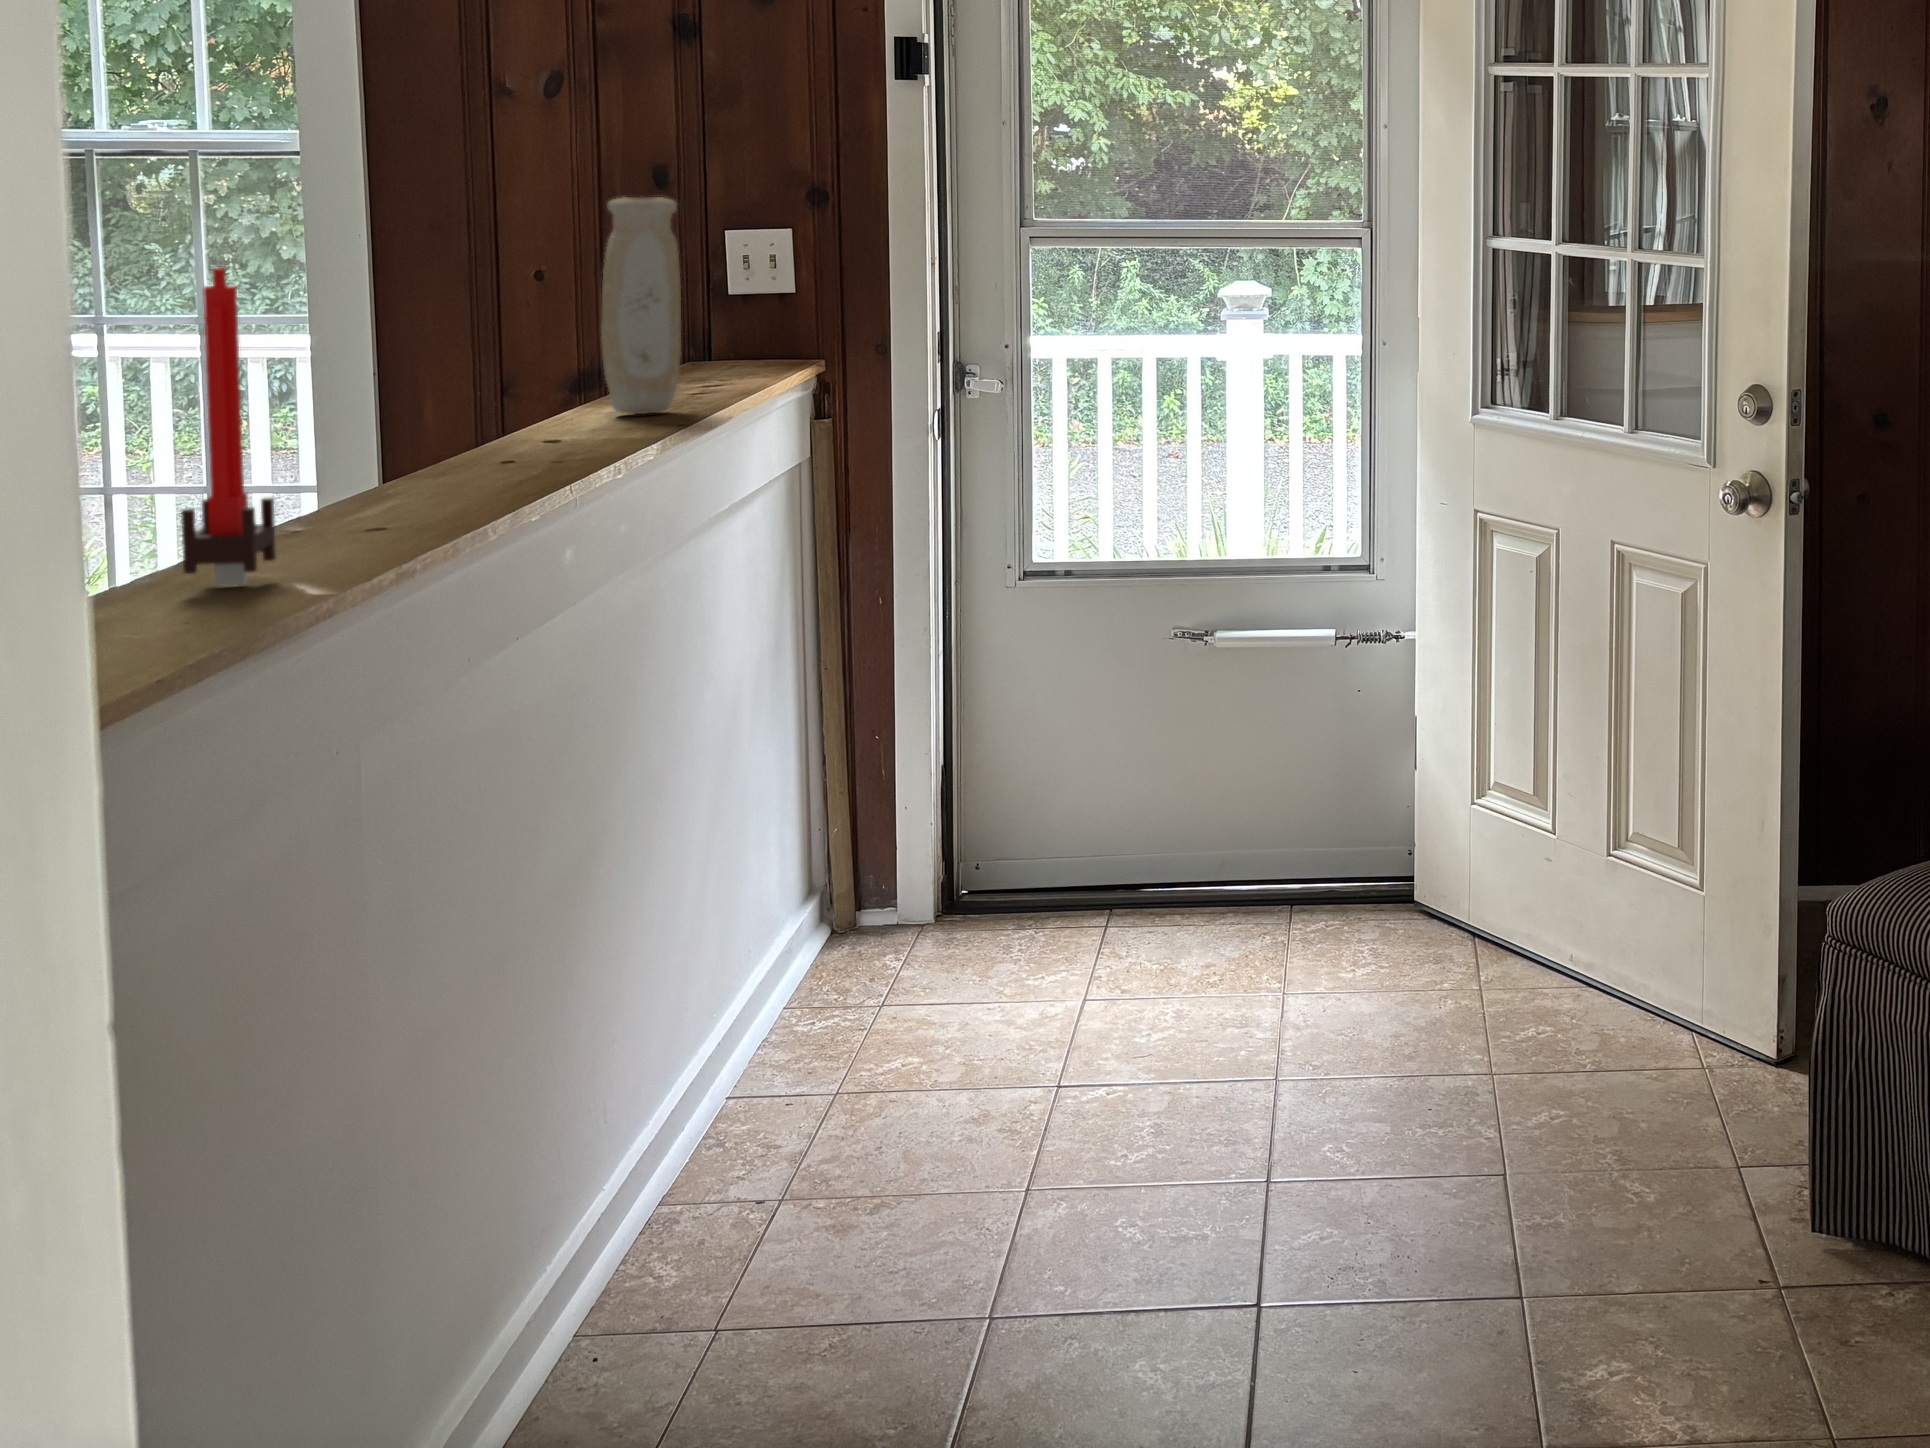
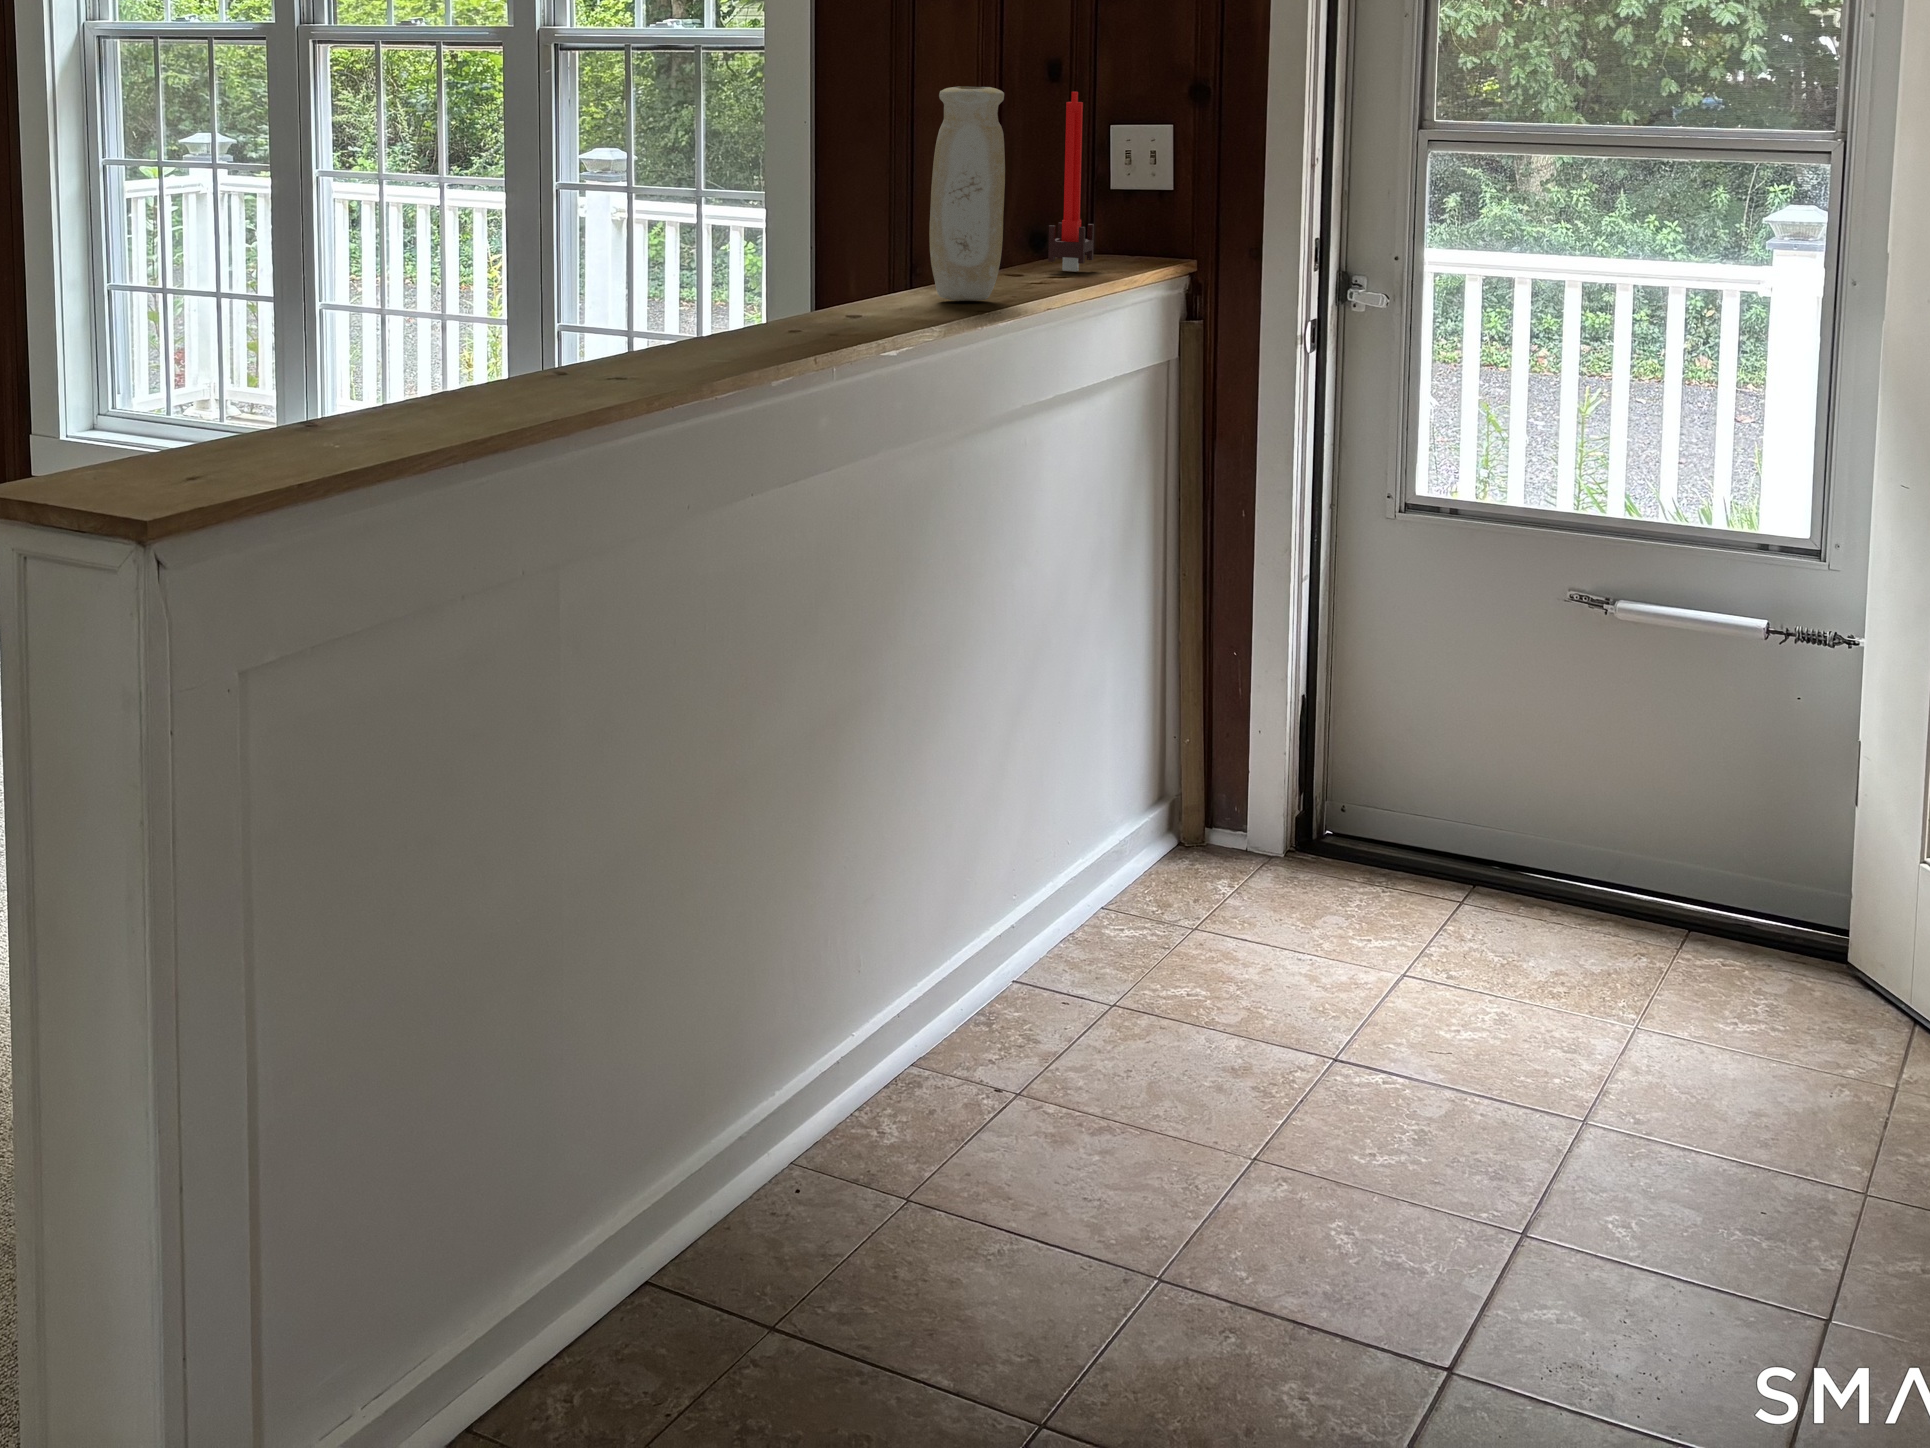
candle: present [181,268,276,586] -> present [1048,92,1094,271]

